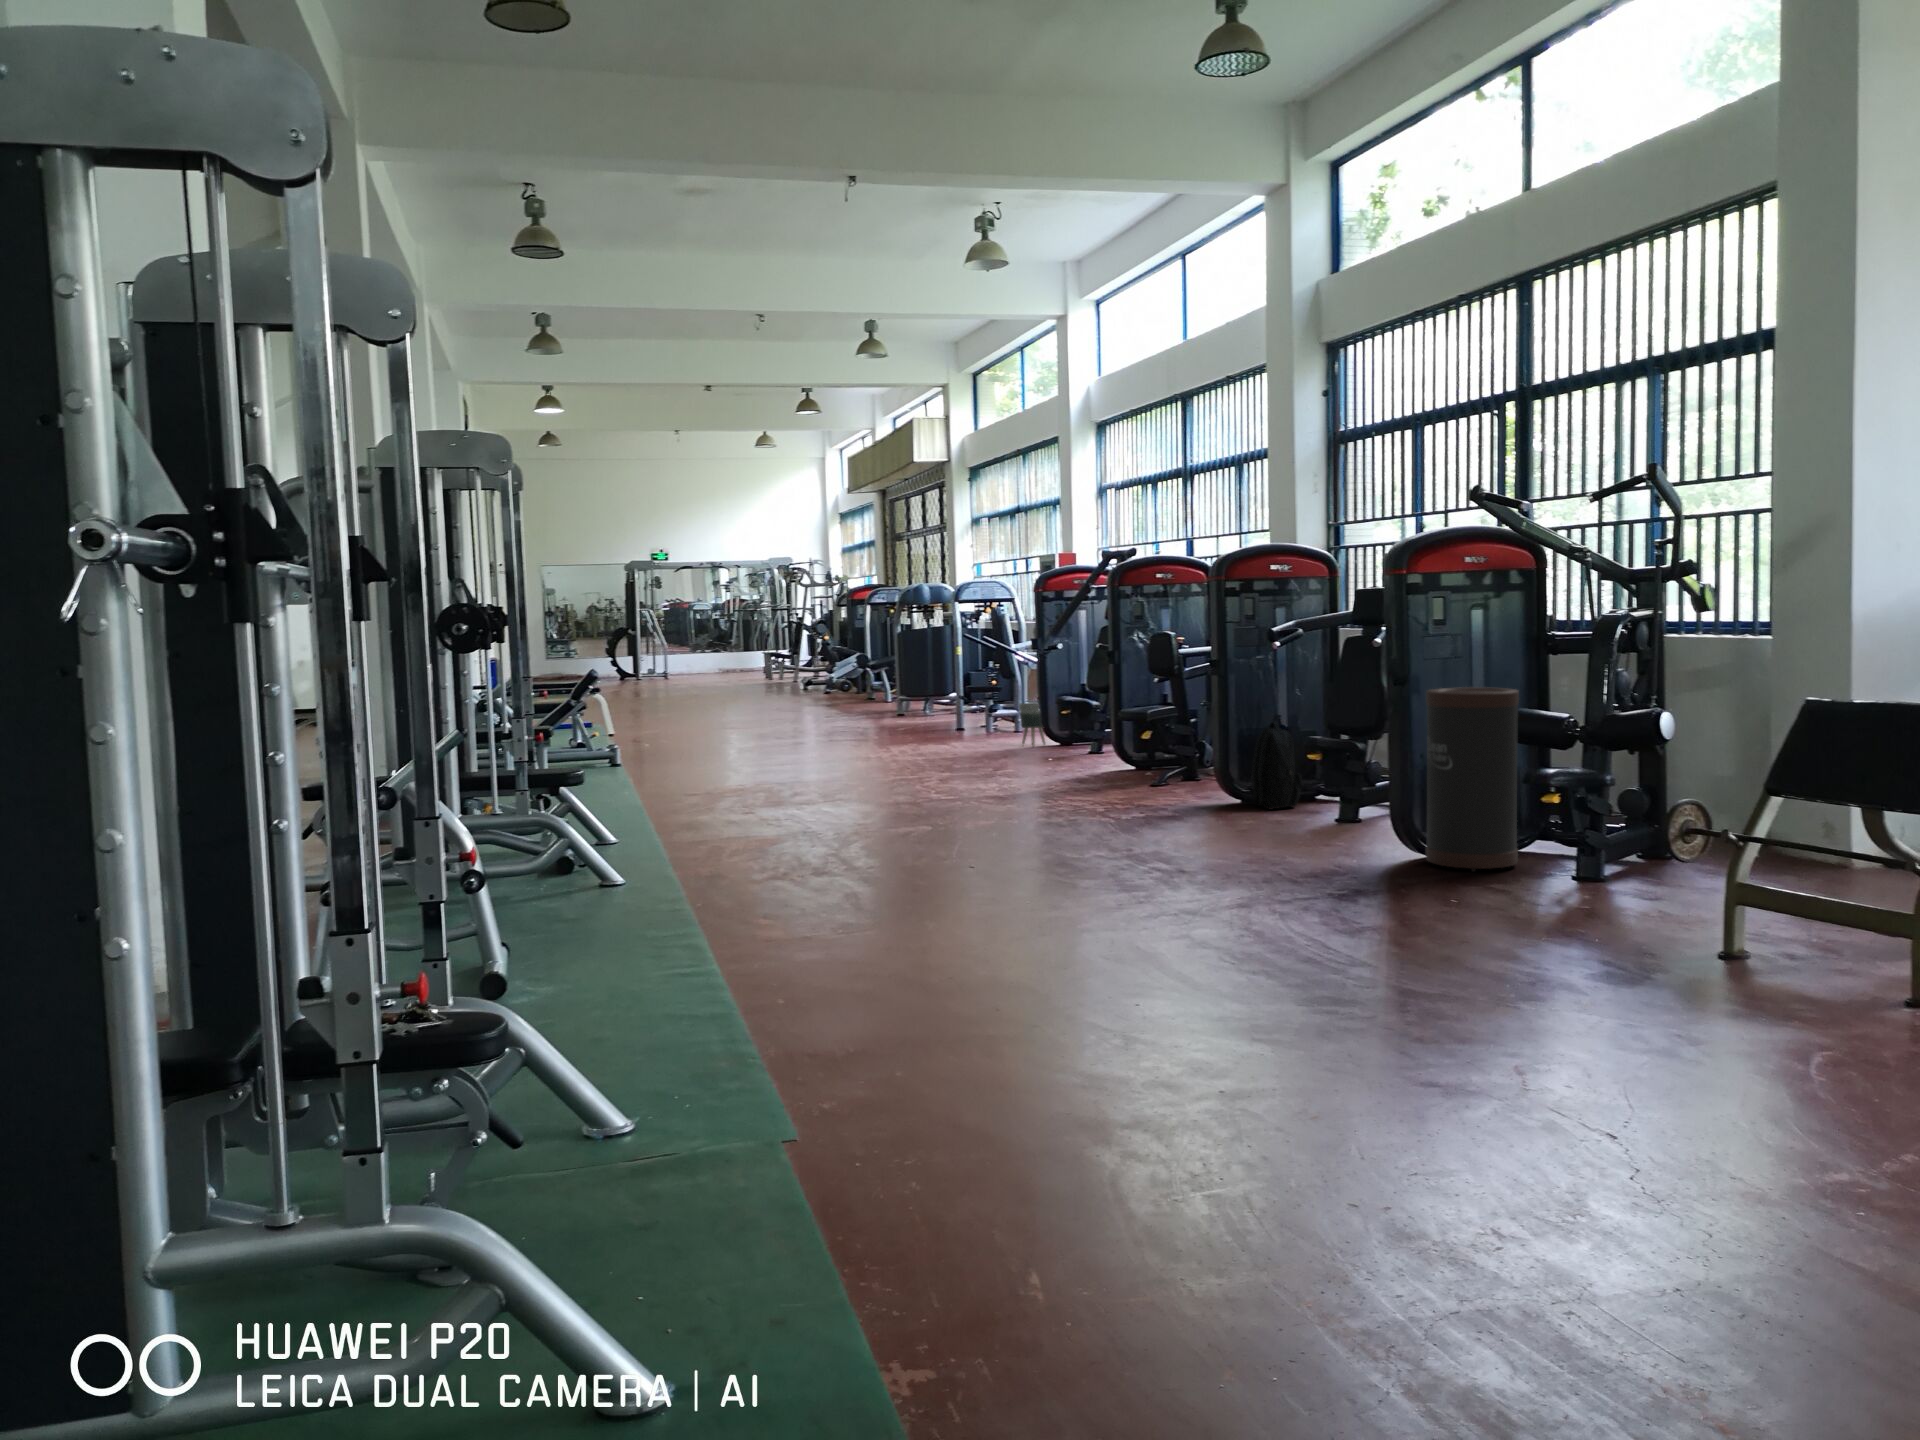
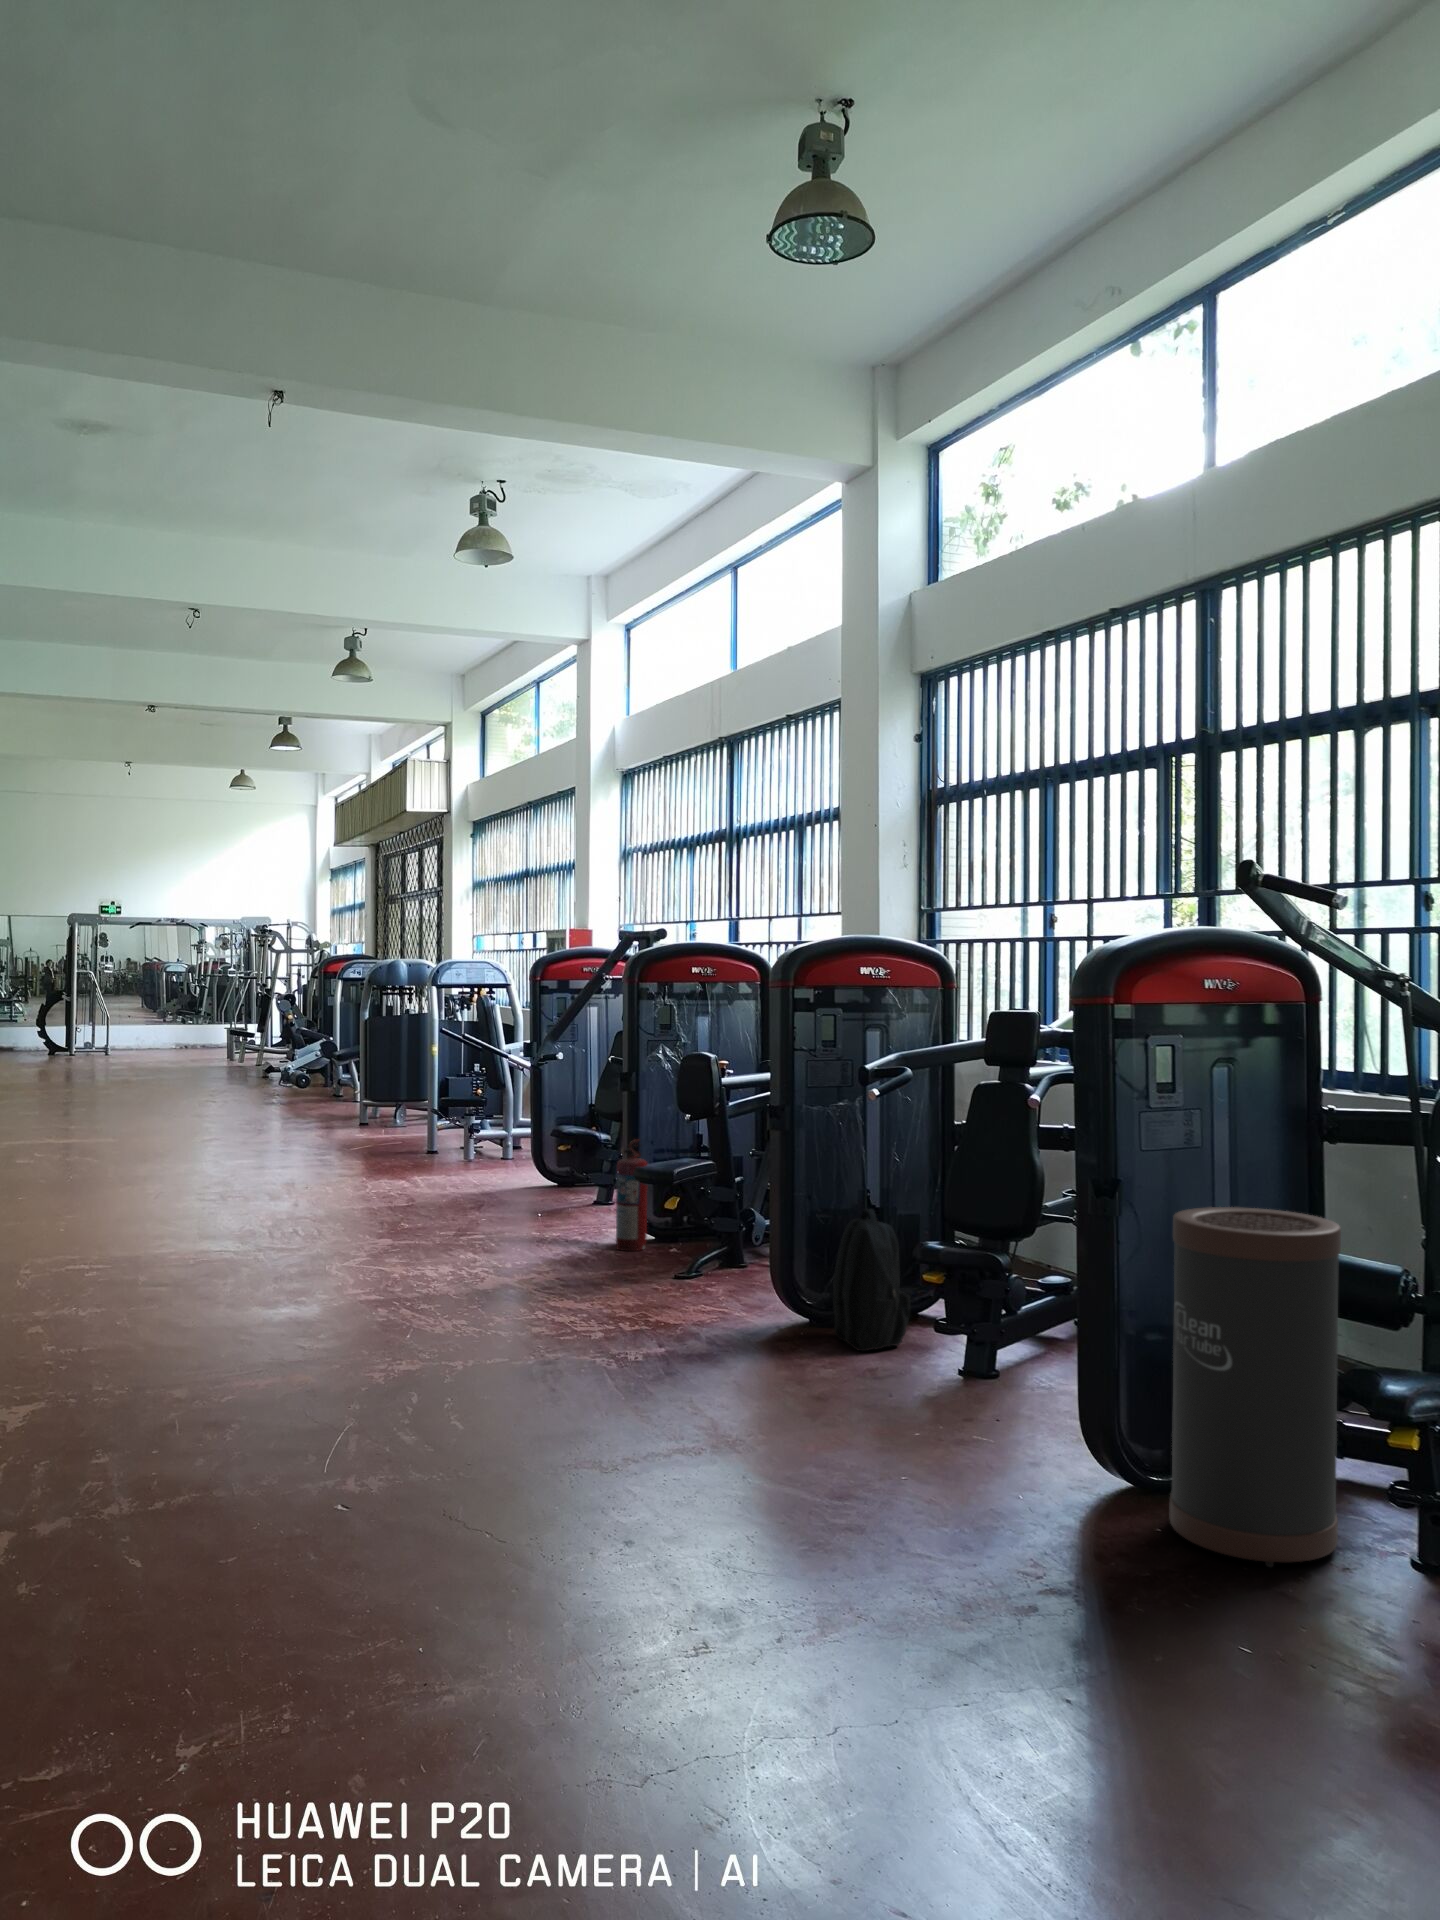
fire extinguisher: none [1107,695,1130,773] -> present [616,1139,647,1251]
planter: present [1019,702,1045,746] -> none [501,1129,539,1191]

